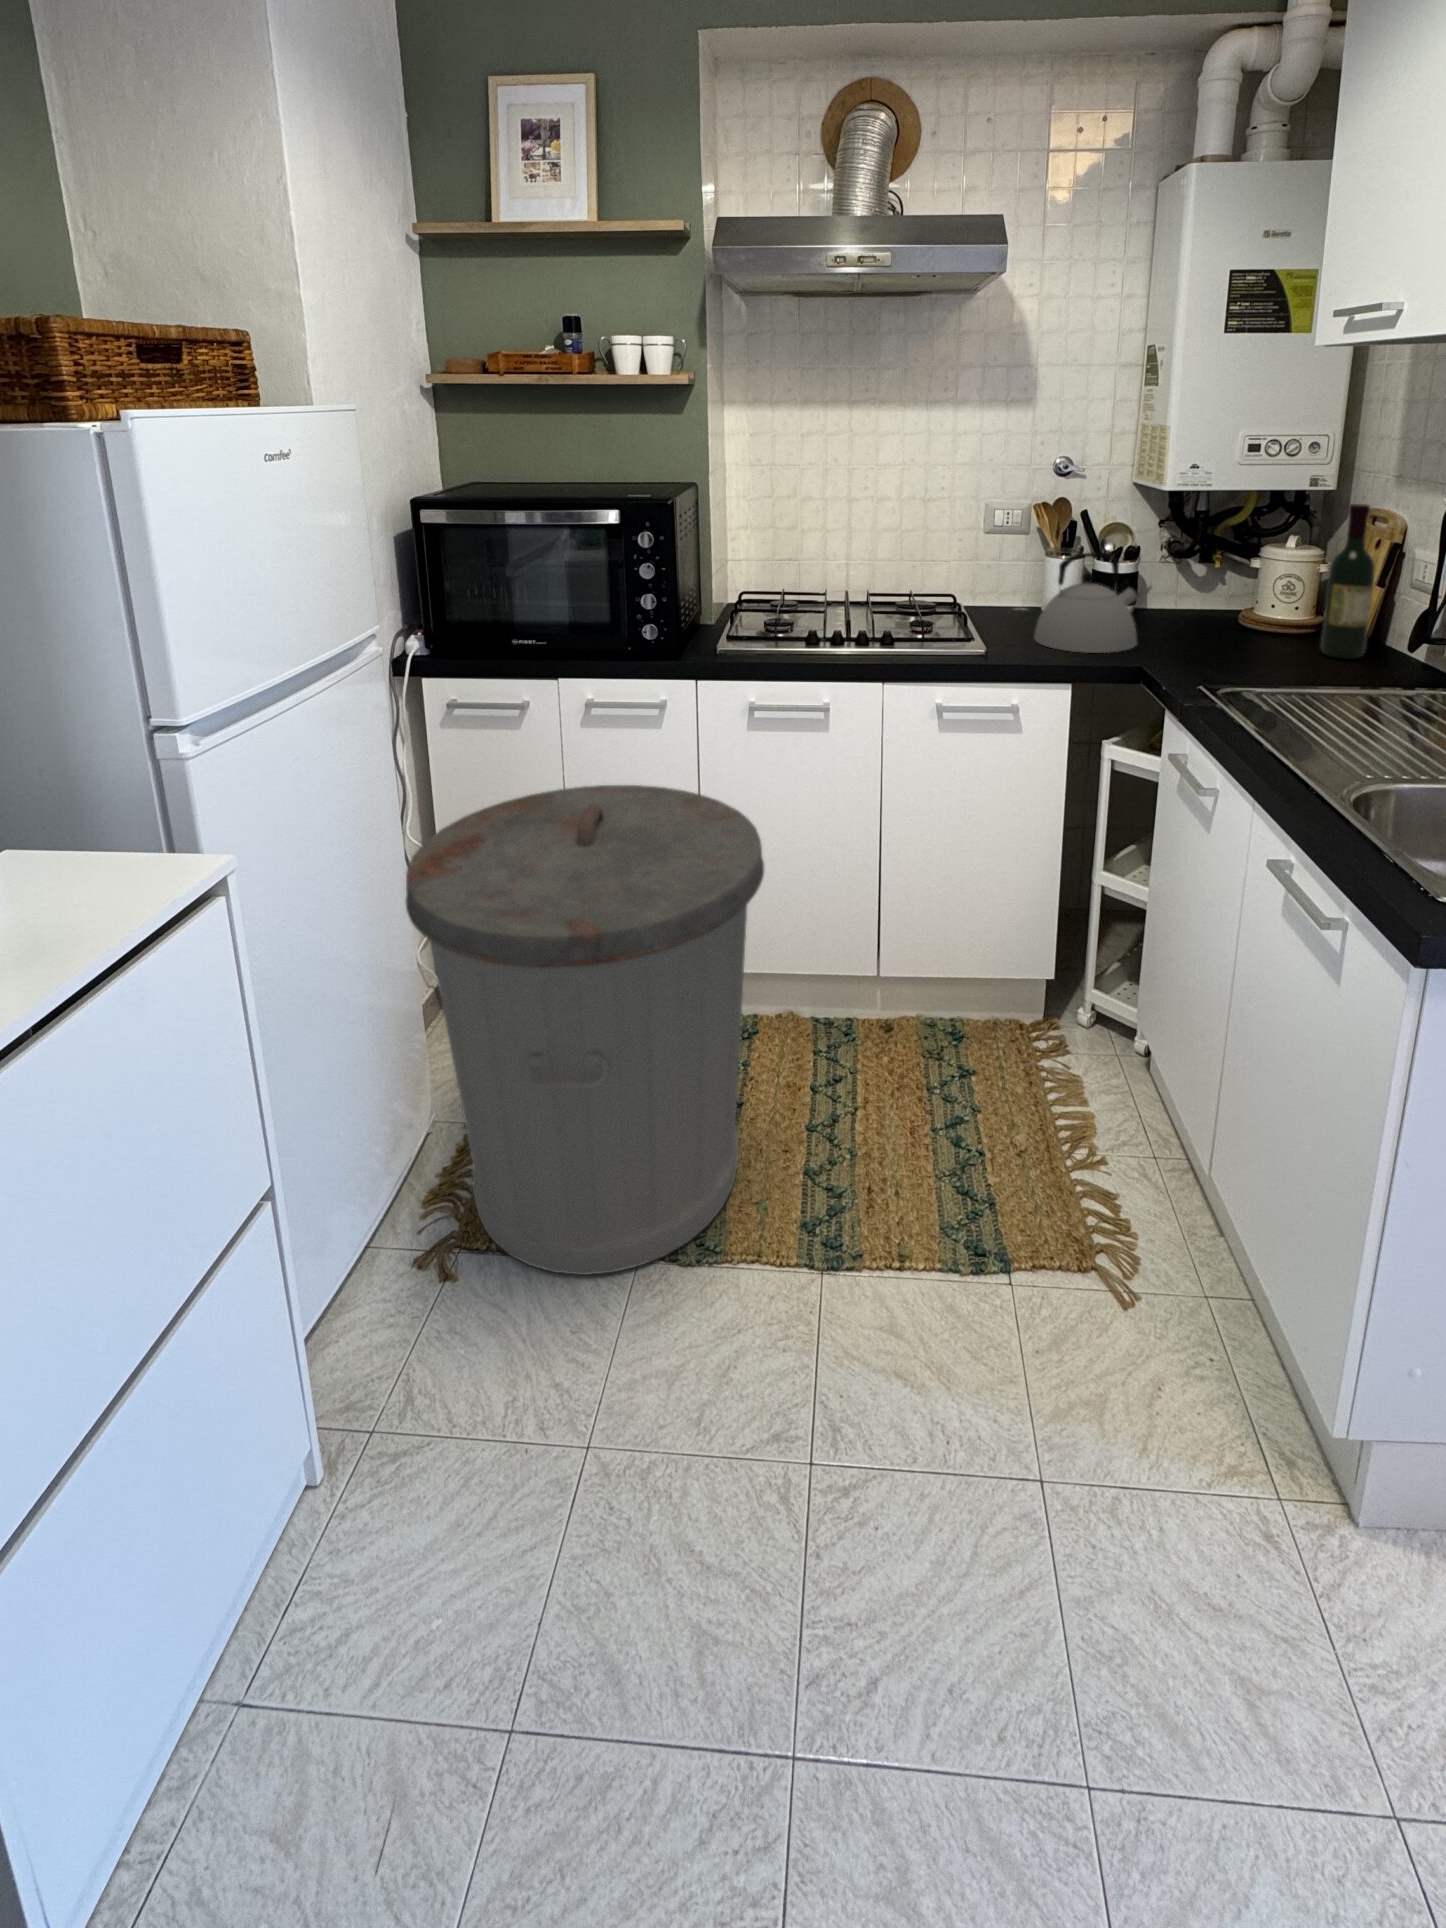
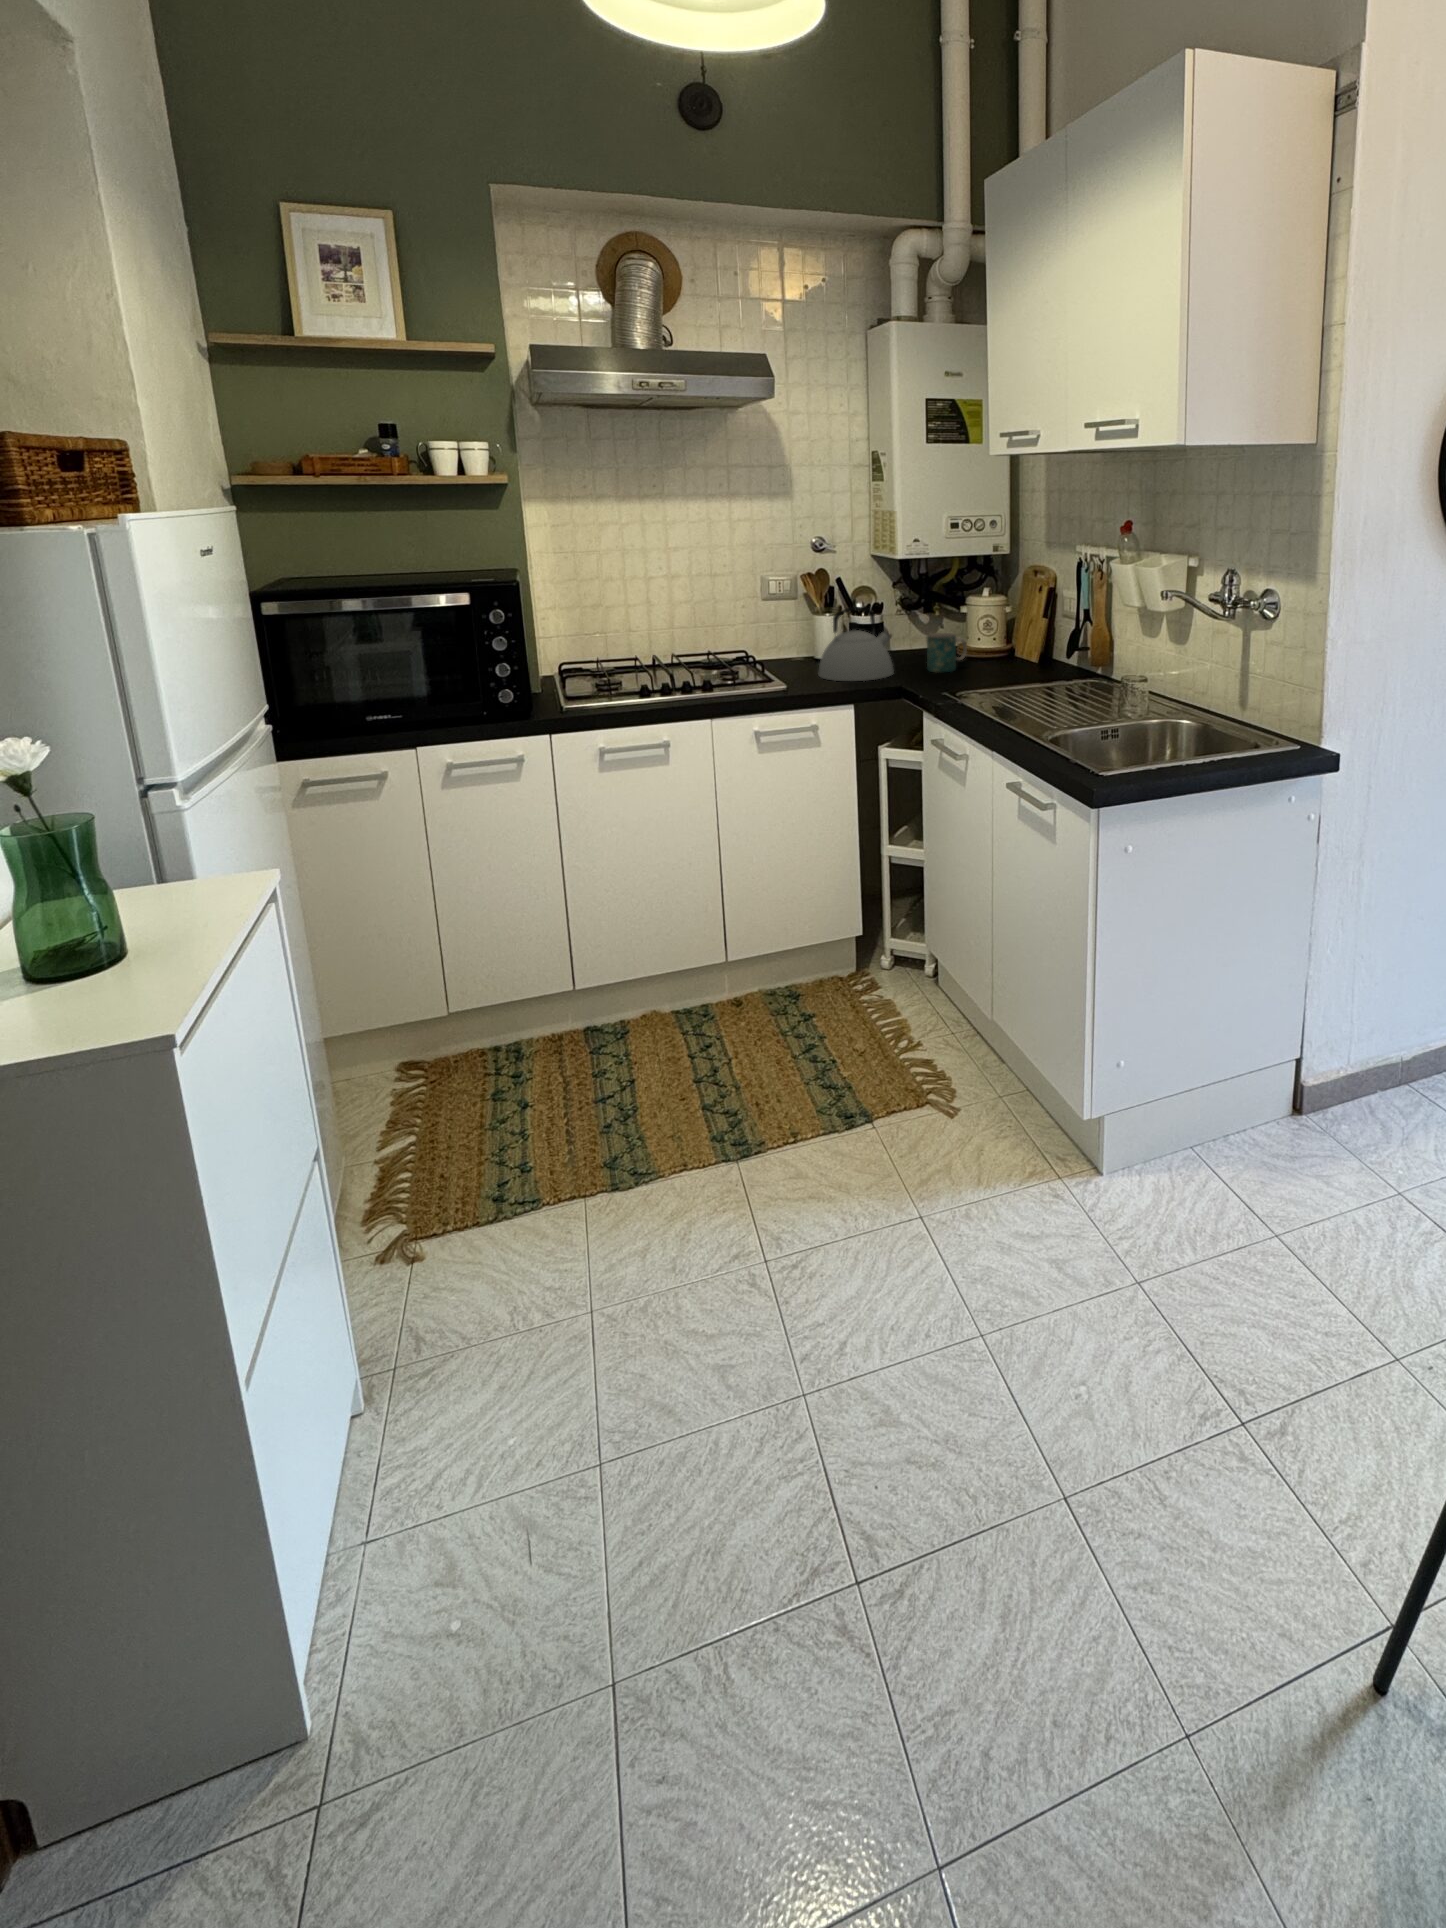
wine bottle: present [1321,504,1375,659] -> none [1014,562,1042,668]
mug: none [1187,595,1249,651] -> present [927,633,967,672]
trash can: present [406,785,764,1275] -> none [334,823,655,1228]

